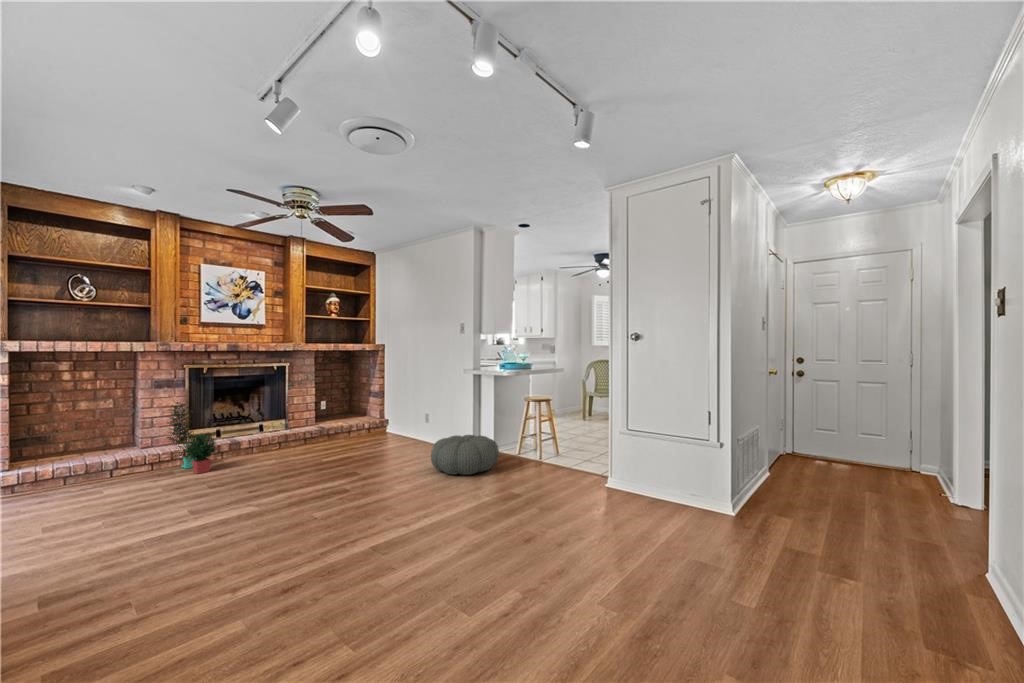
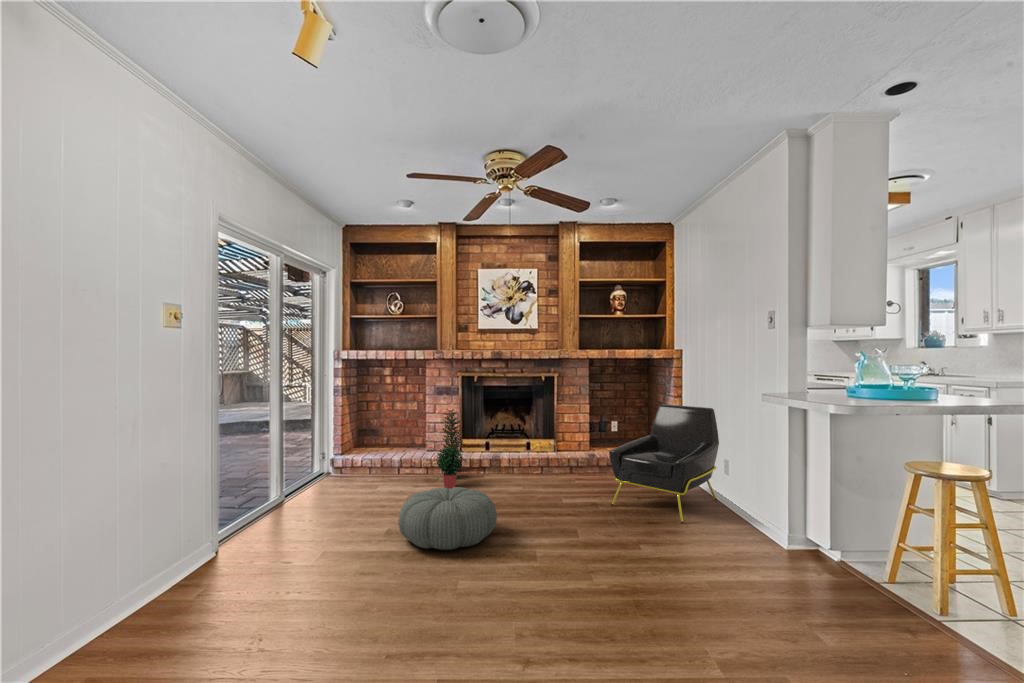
armchair: none [363,379,427,453] -> present [609,404,719,523]
pouf: present [431,435,499,475] -> present [398,487,497,550]

